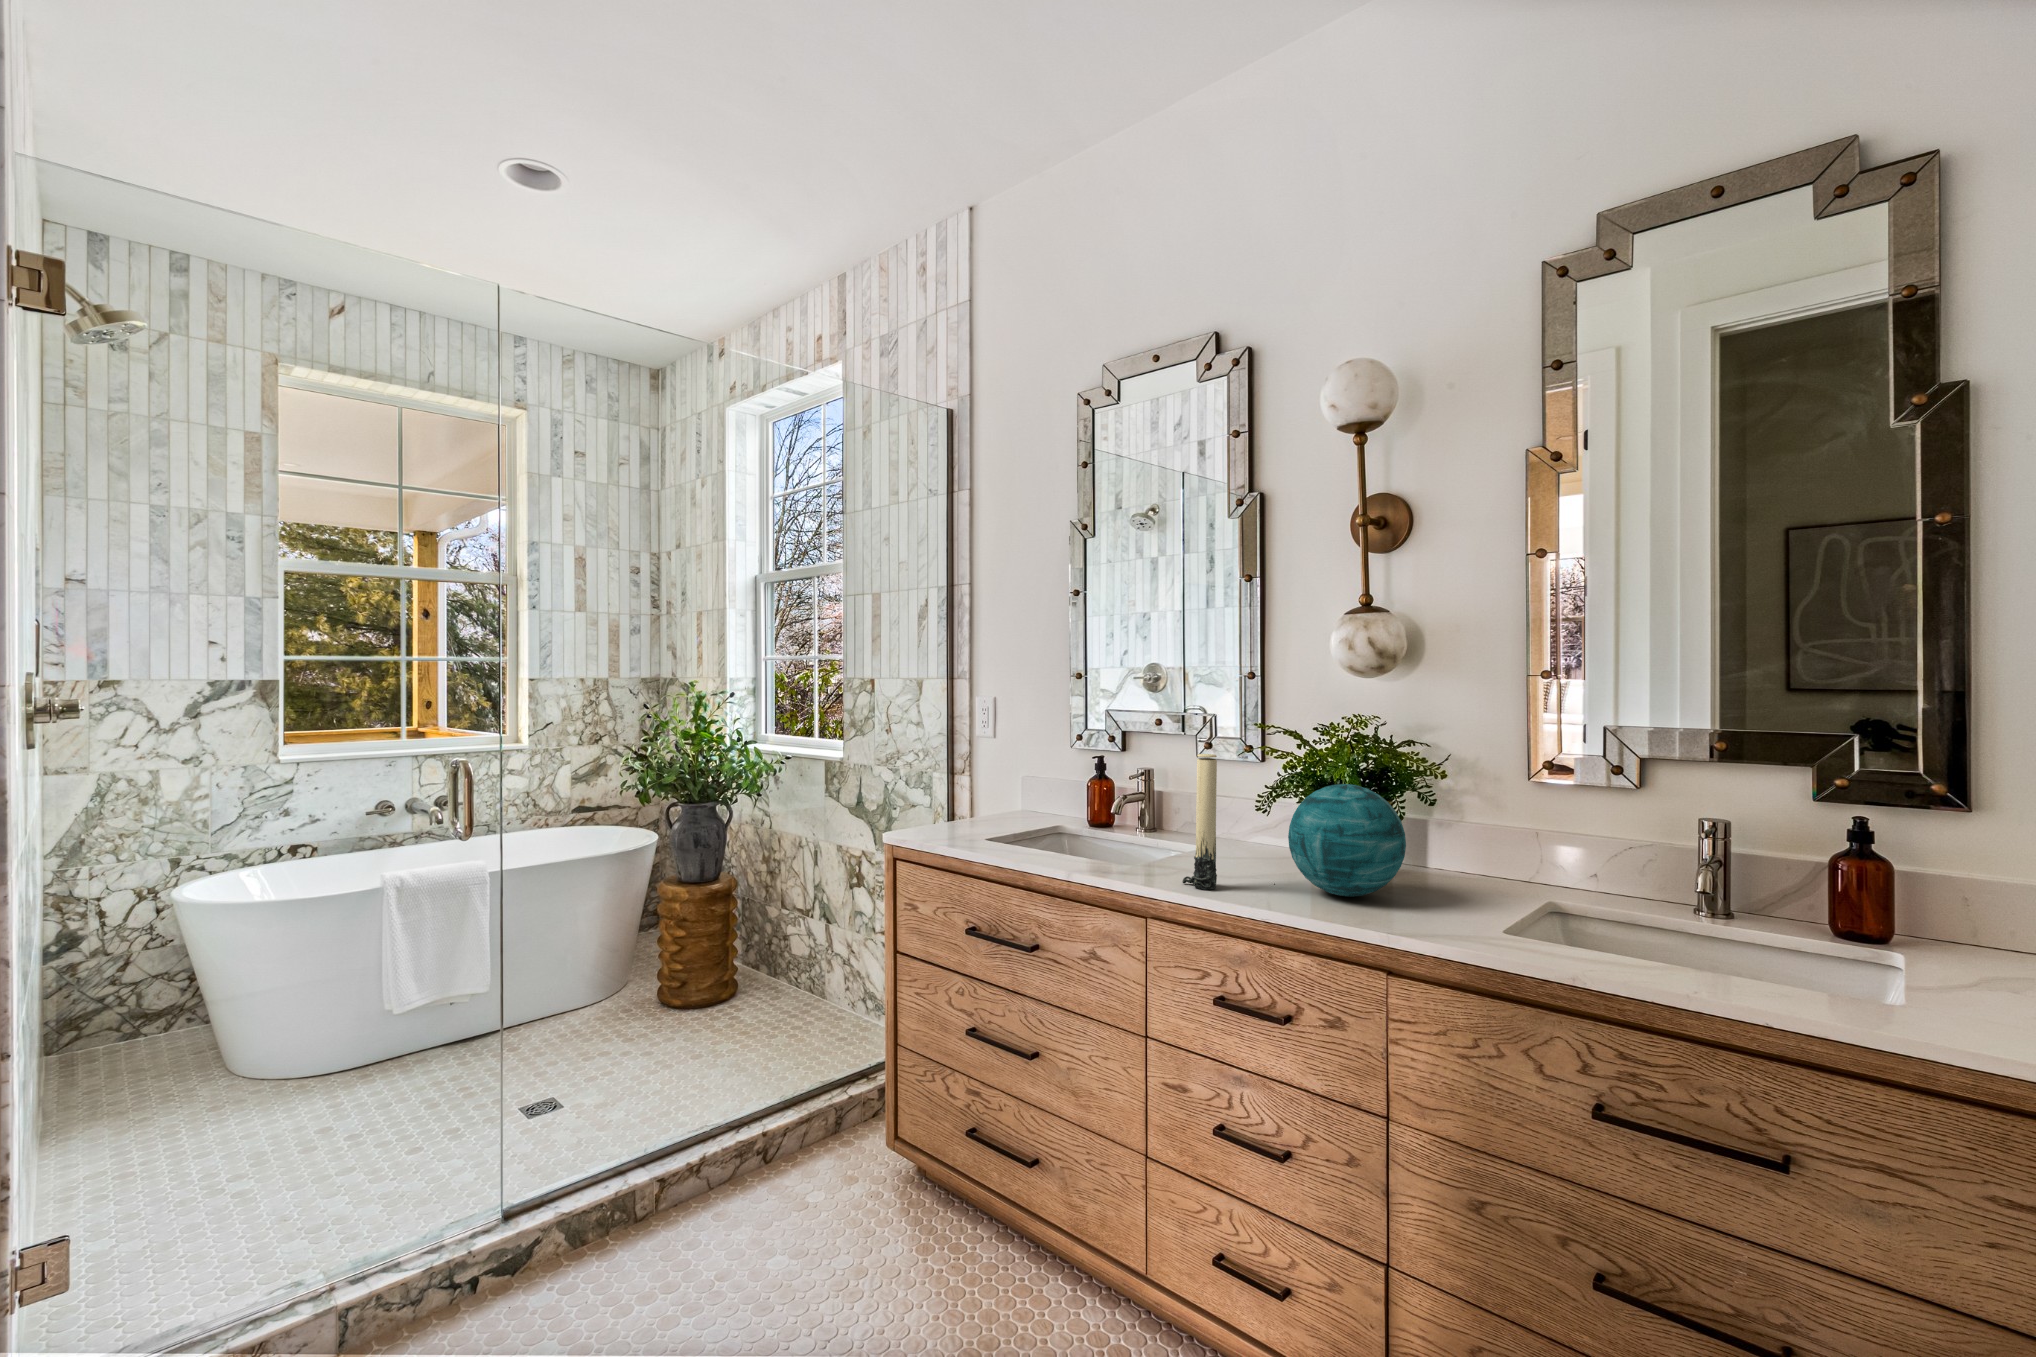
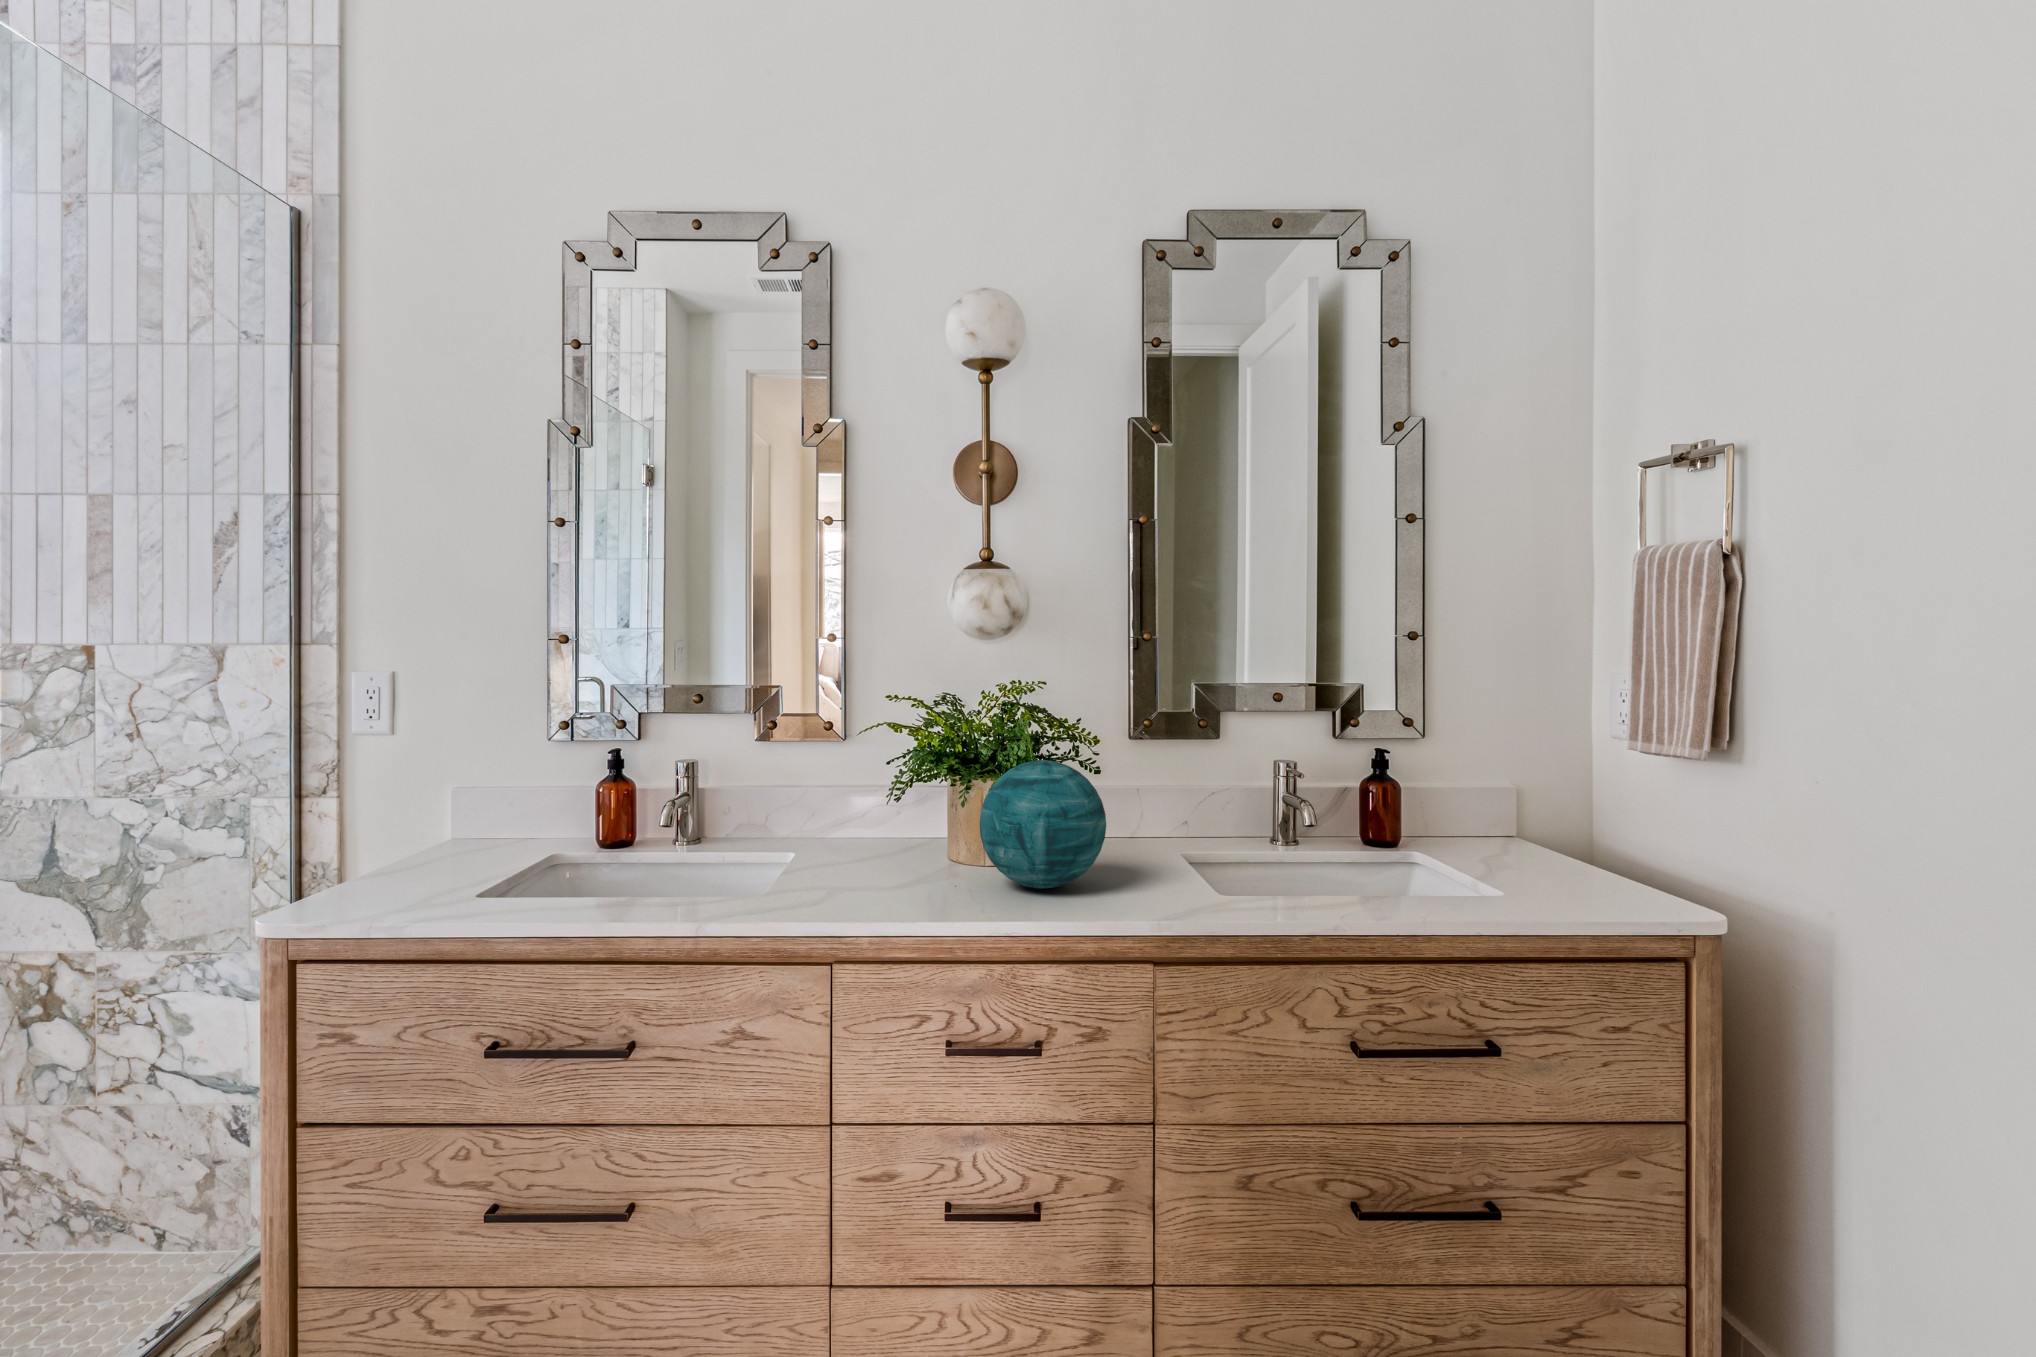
candle: present [1182,754,1217,889] -> none [862,736,911,911]

